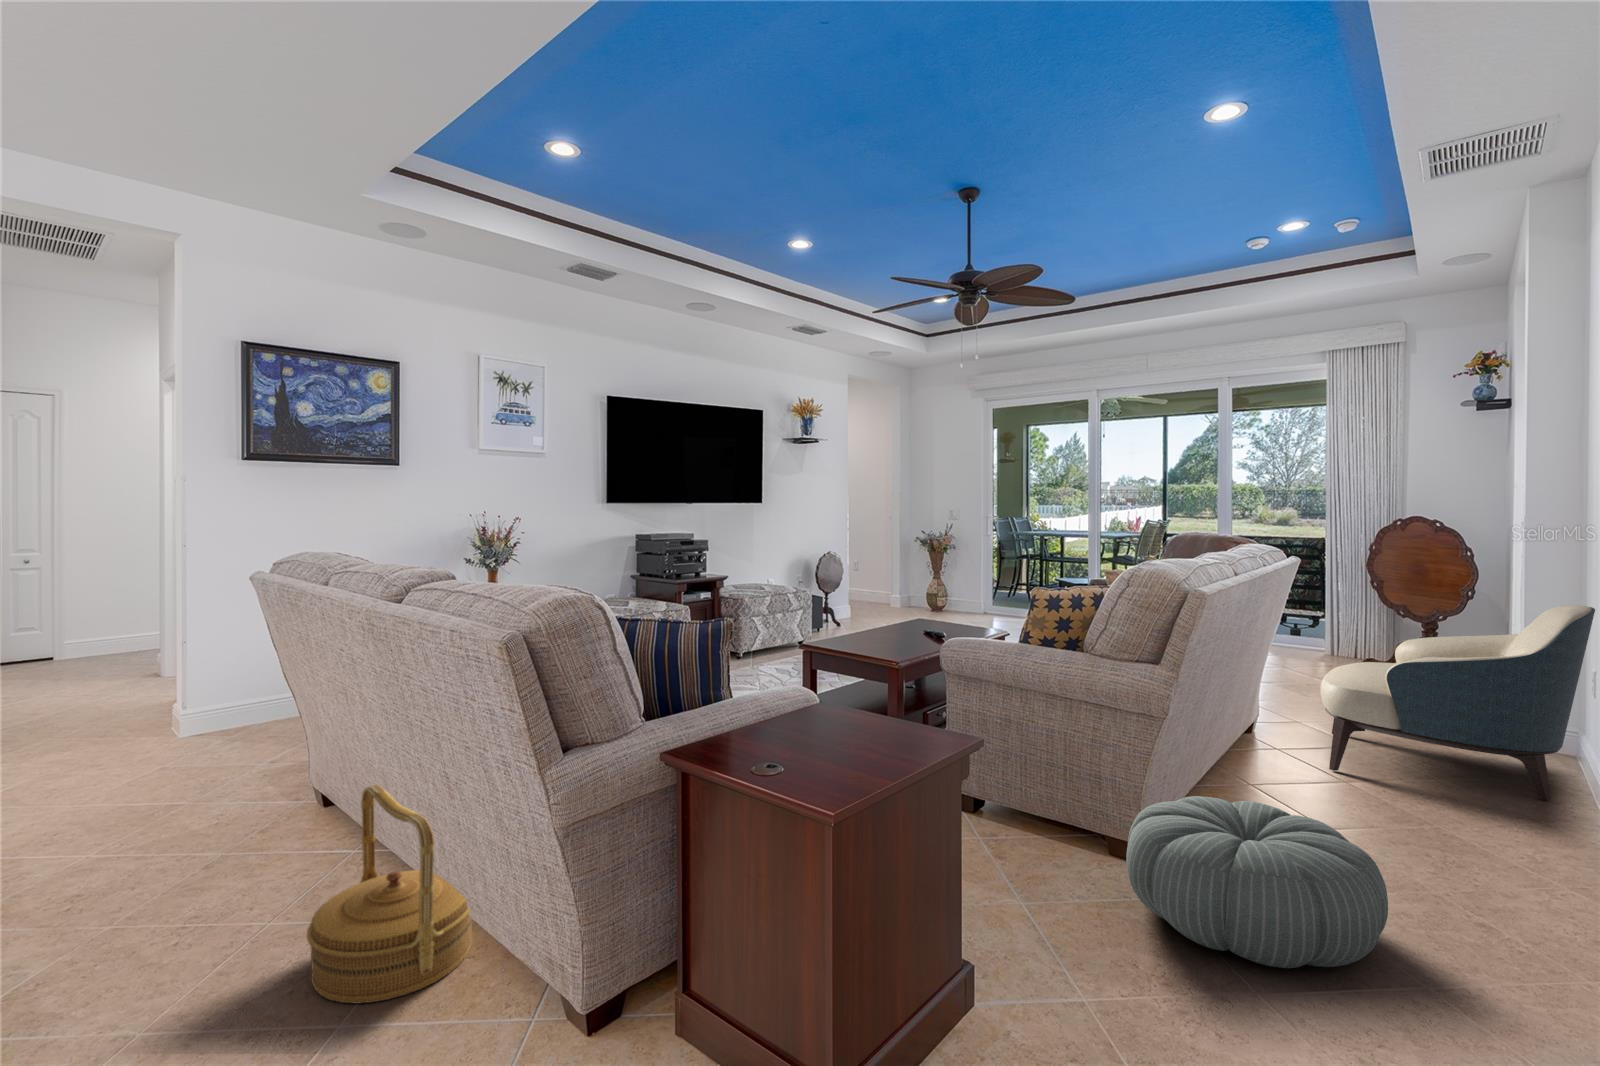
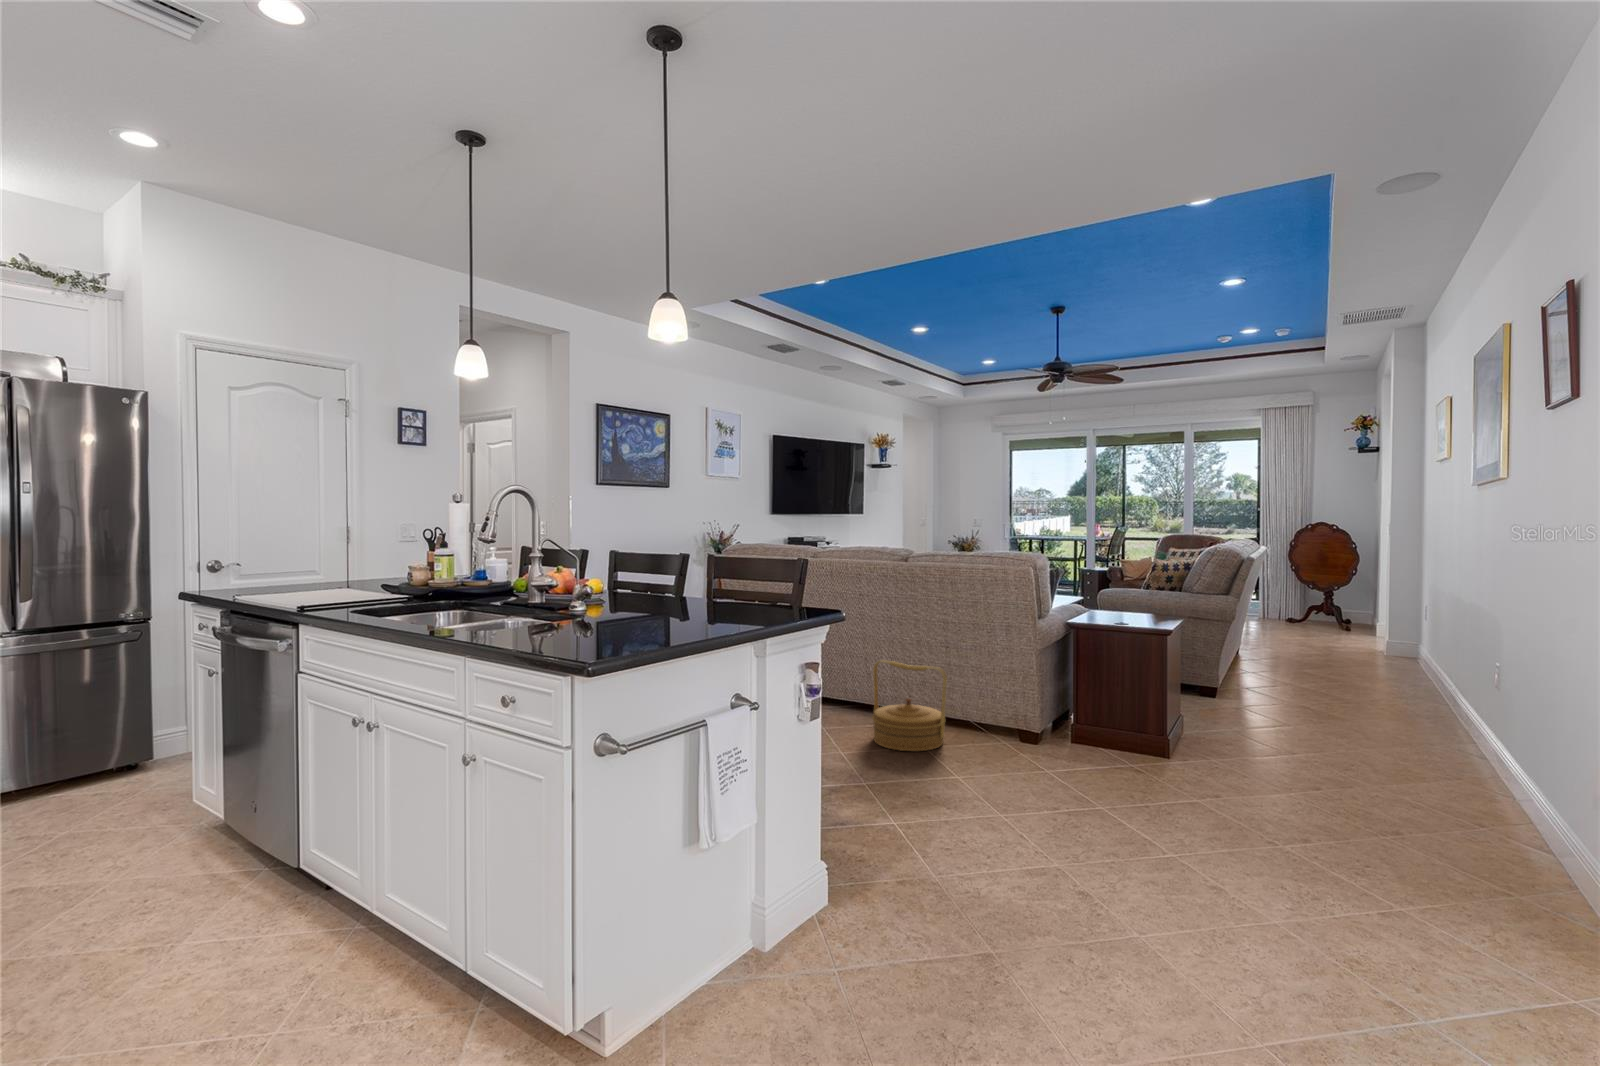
armchair: present [1320,605,1595,801] -> none [1284,571,1429,676]
pouf: present [1126,796,1388,968] -> none [1222,664,1349,725]

